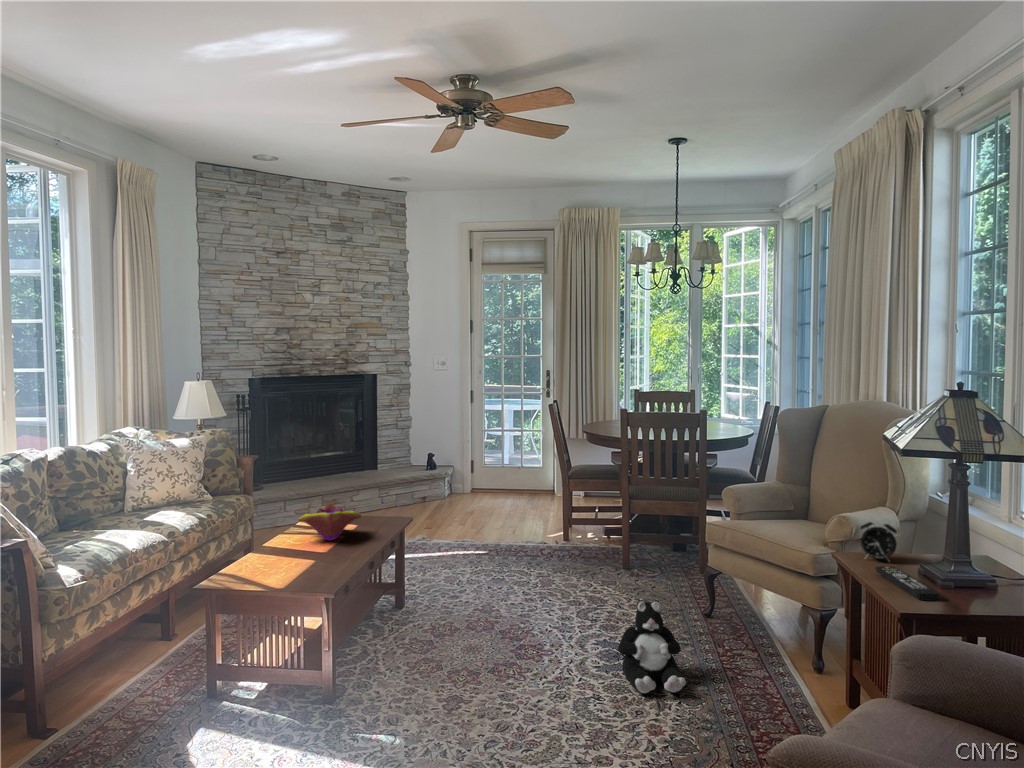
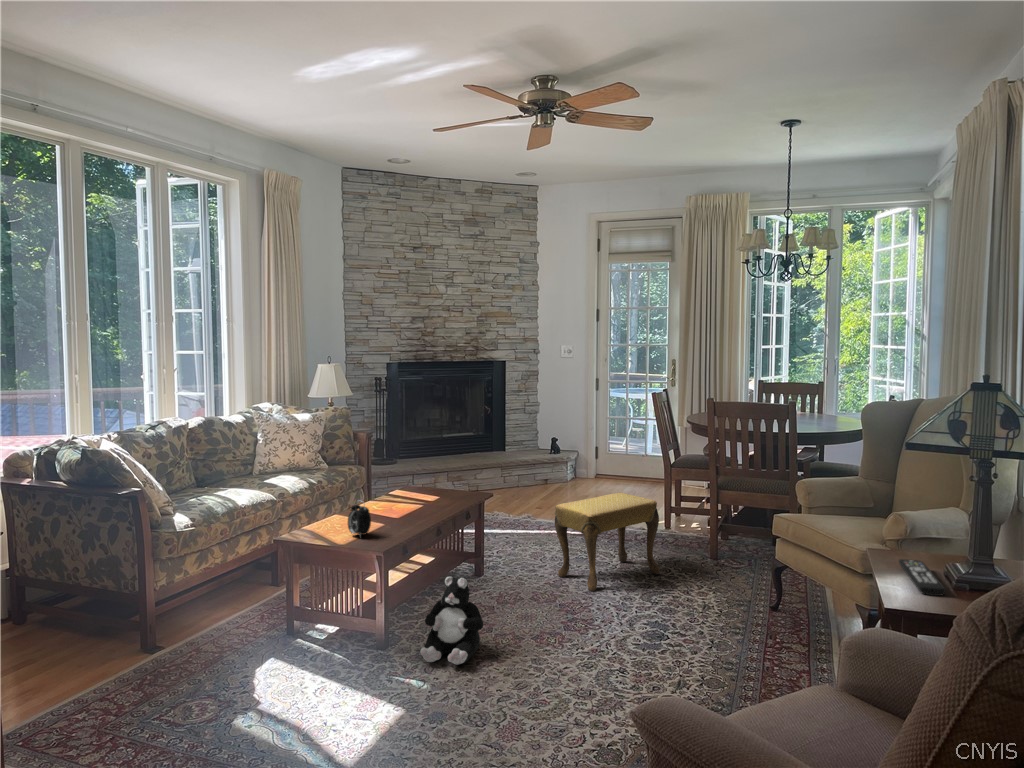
decorative bowl: present [299,504,361,540] -> none [377,475,433,508]
footstool: none [481,510,582,613] -> present [555,493,660,591]
alarm clock: present [860,522,897,559] -> present [348,504,371,536]
plush toy: present [618,600,686,693] -> present [420,576,483,665]

